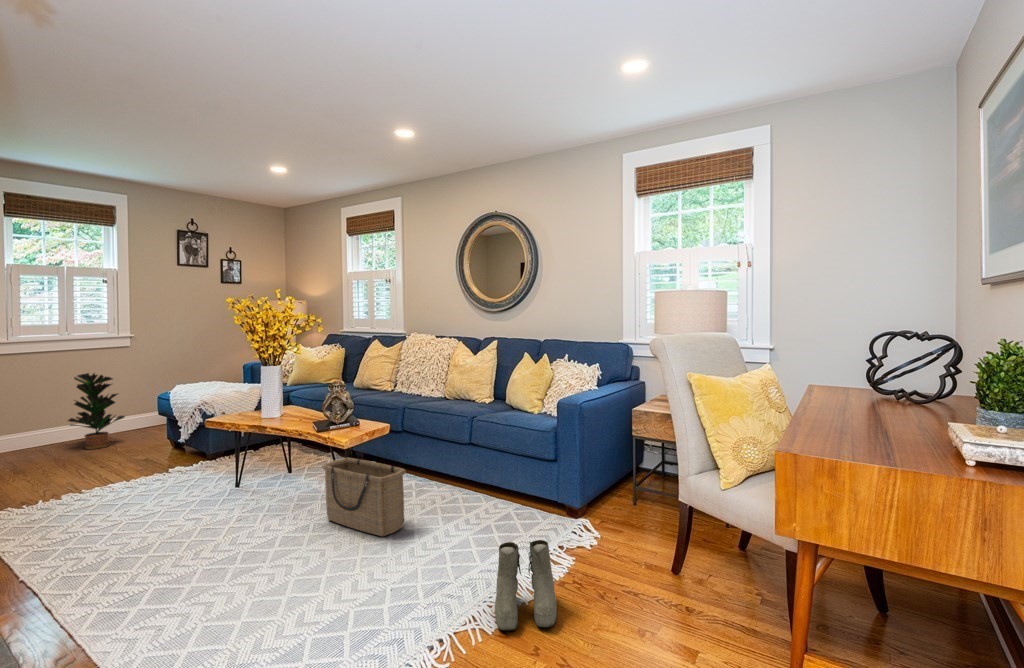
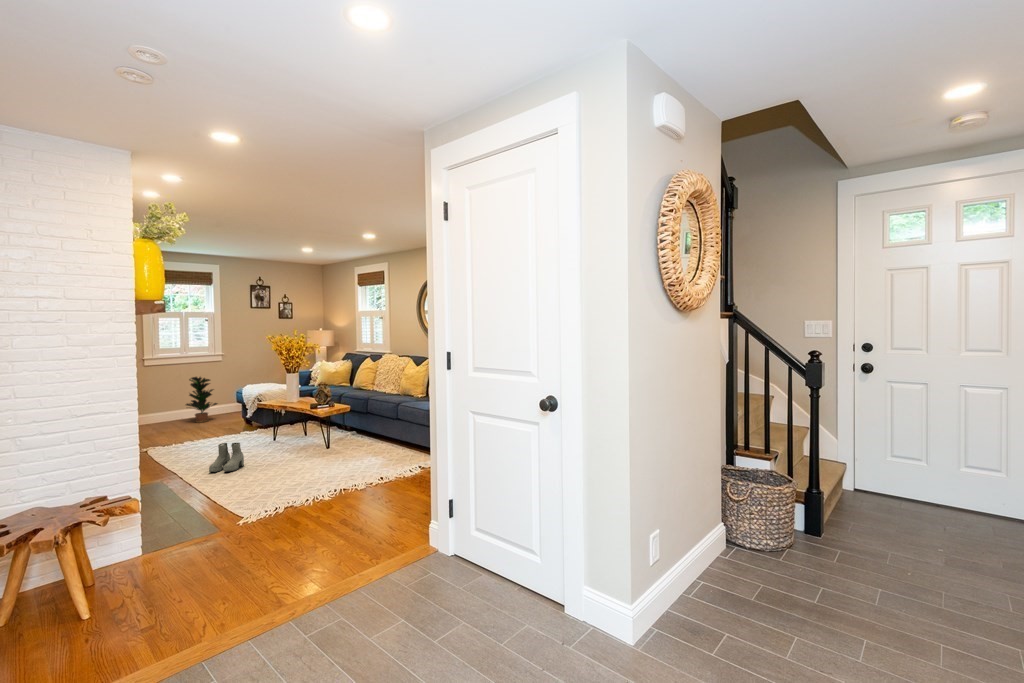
basket: present [322,458,406,536] -> none [311,423,350,462]
boots: present [495,540,557,631] -> present [209,443,244,472]

